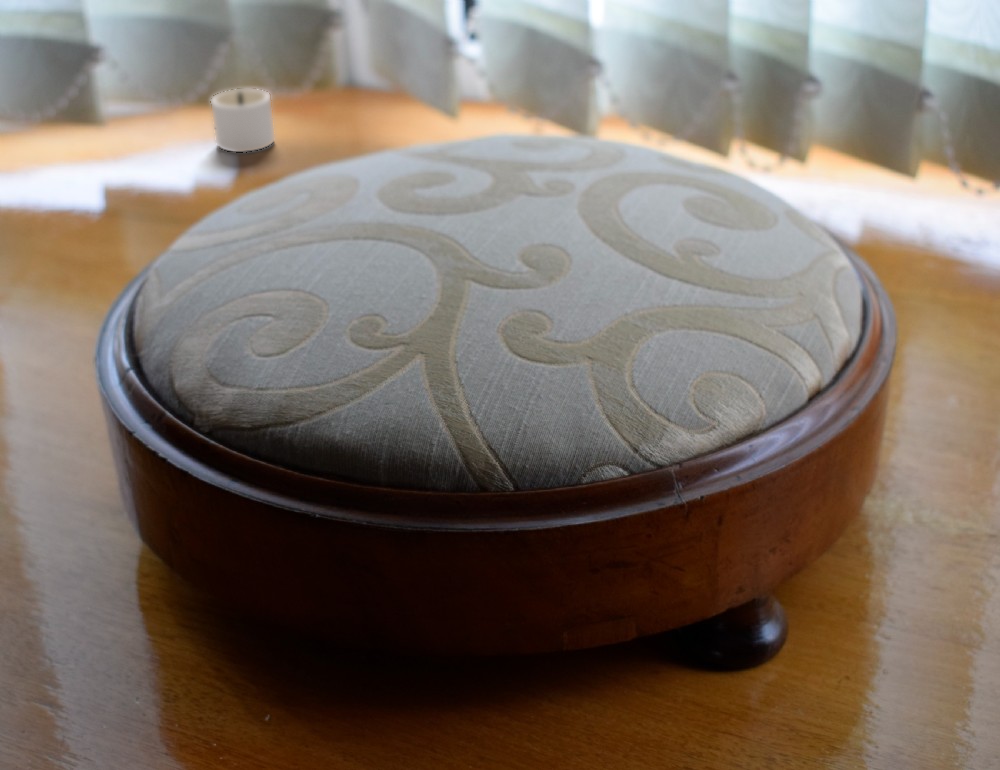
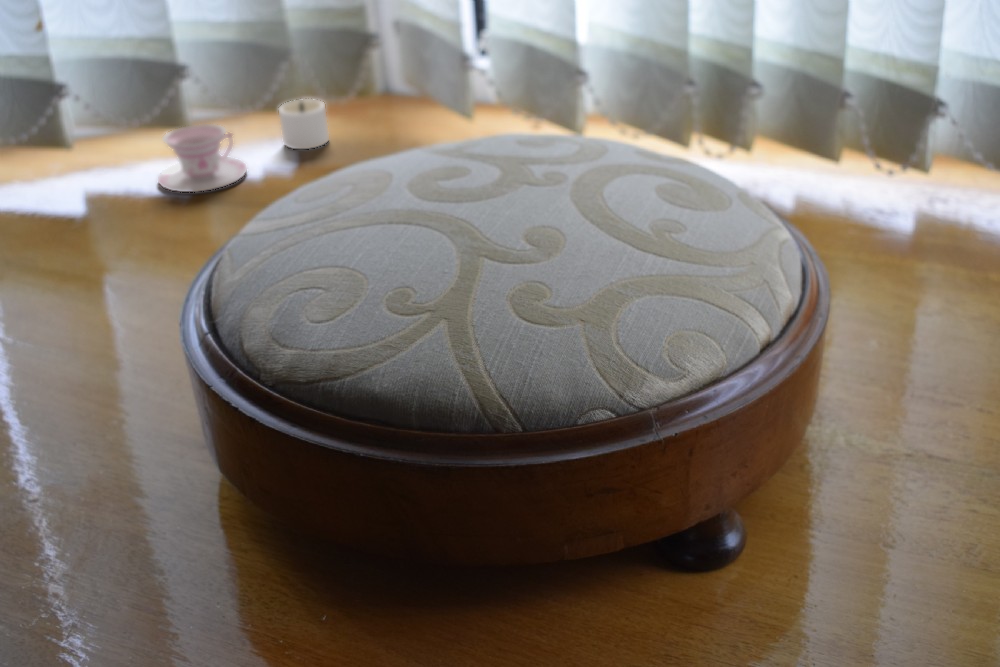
teacup: none [57,118,170,202] -> present [158,124,246,192]

